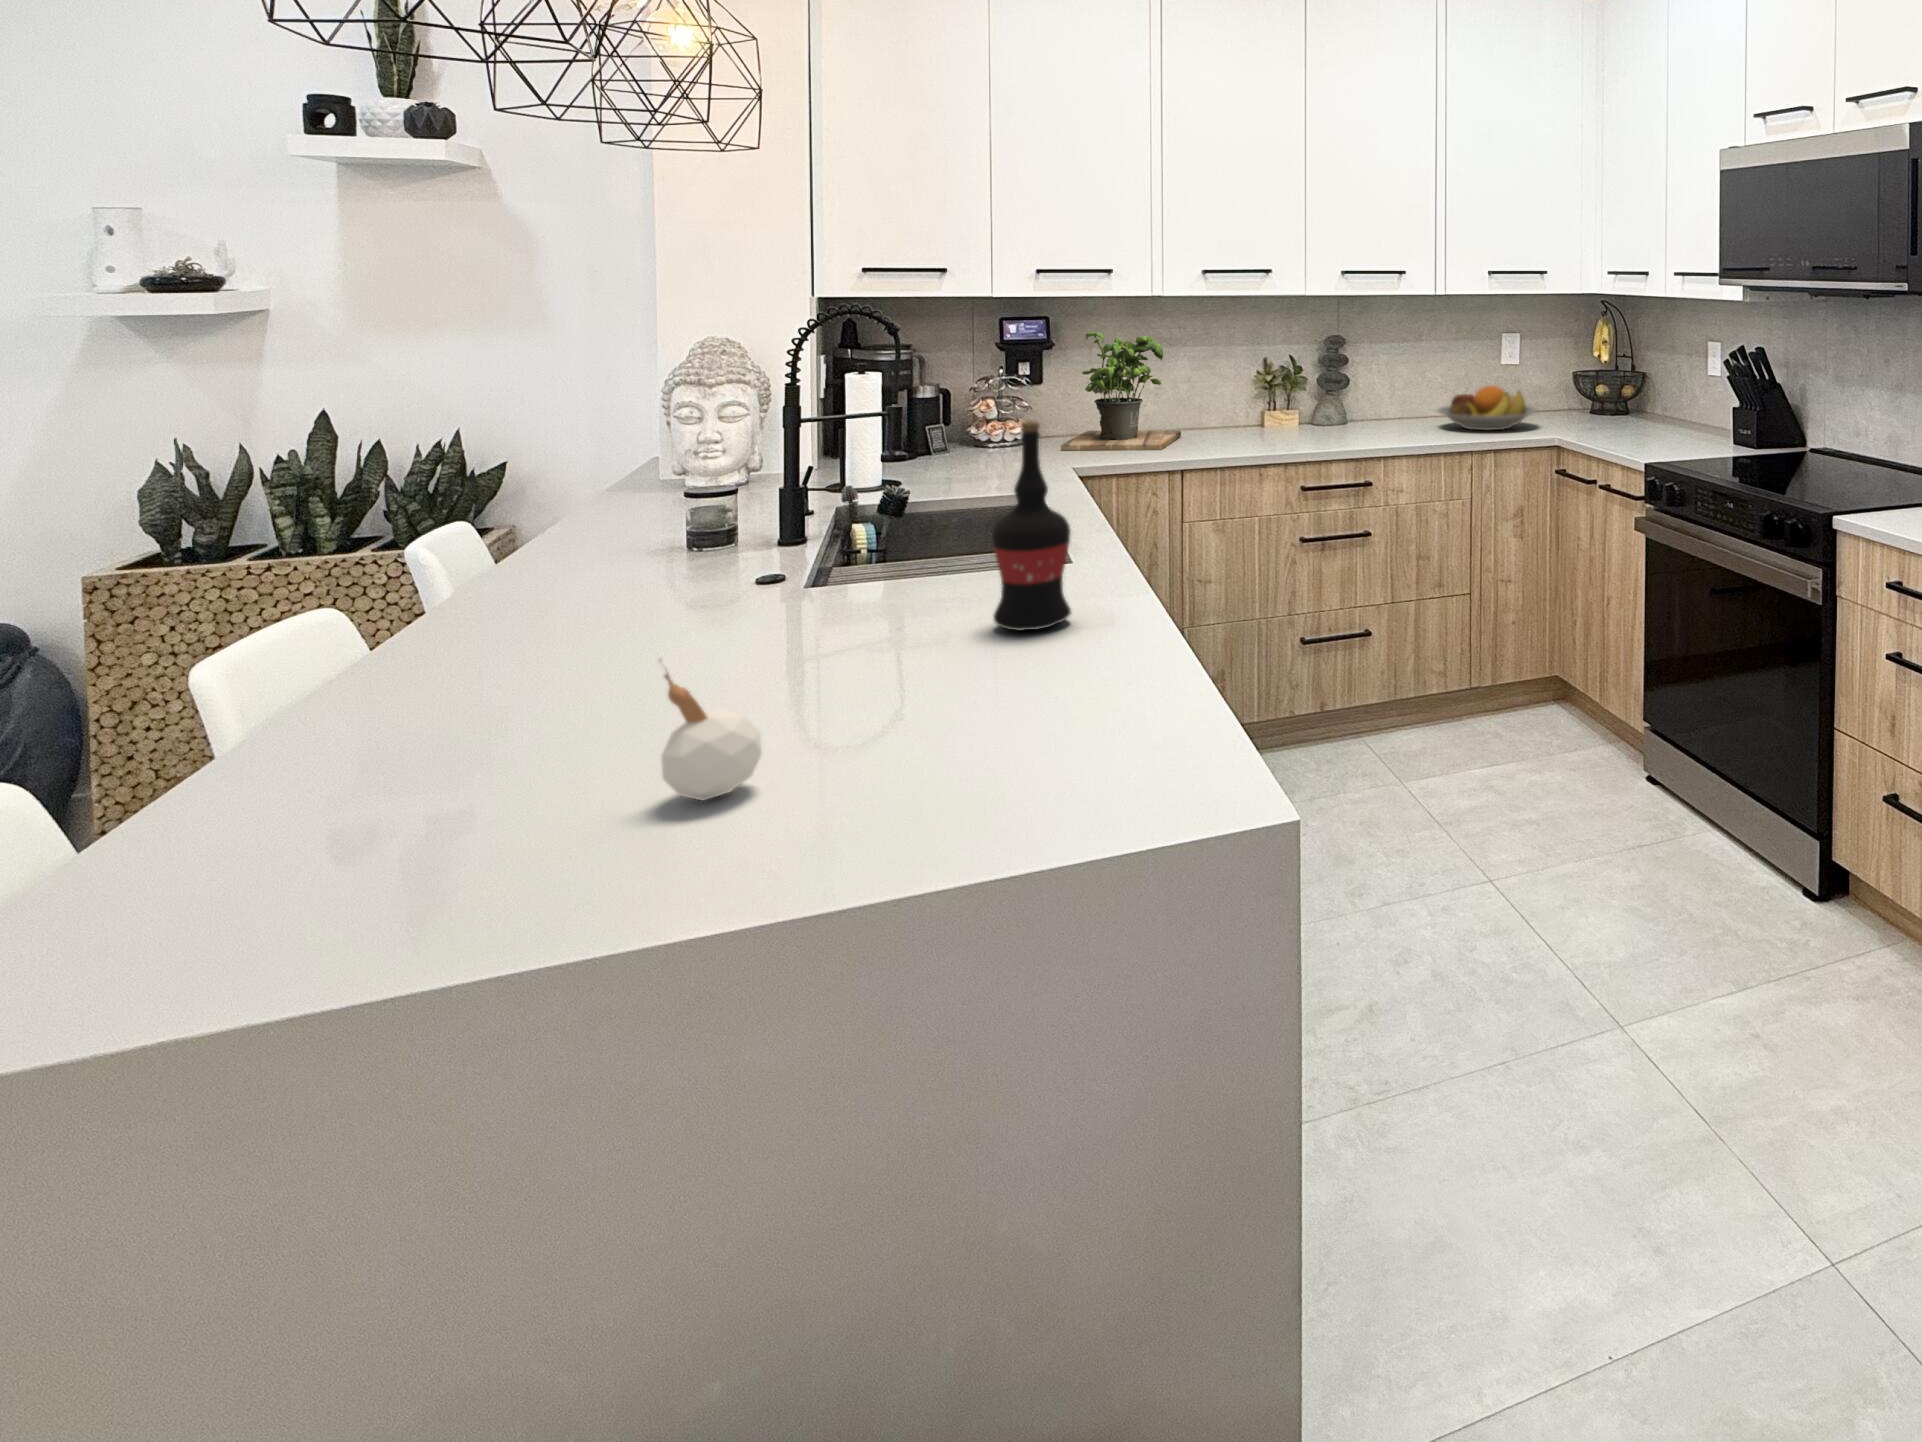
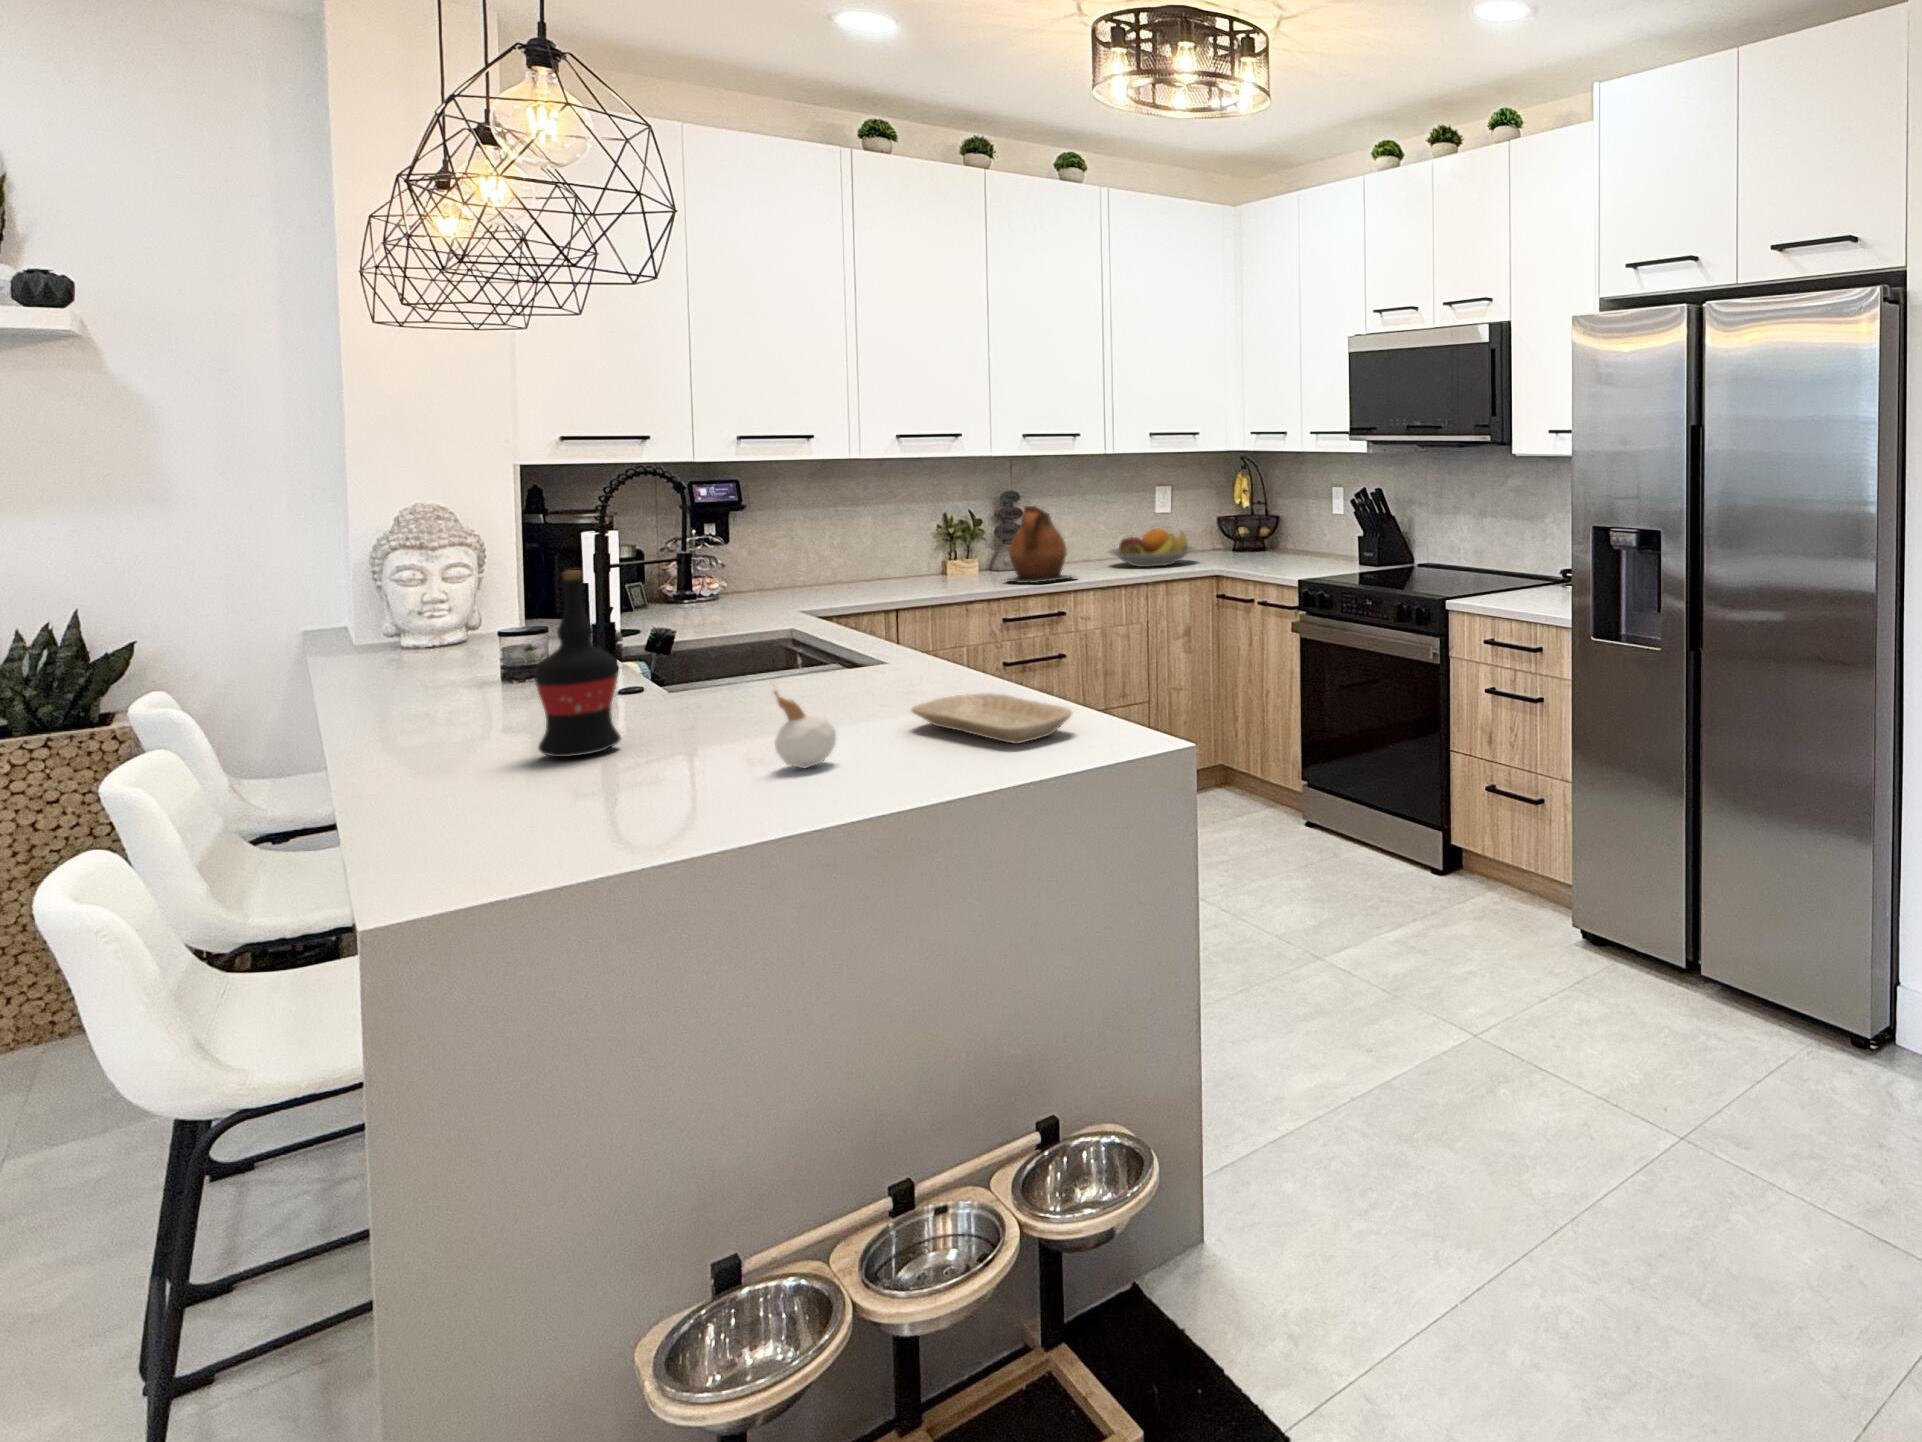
potted plant: present [1061,332,1181,450] -> none [763,492,871,601]
ceramic pitcher: none [1307,355,1392,446] -> present [1009,506,1072,583]
wine bottle: present [992,421,1071,630] -> present [534,570,621,757]
tray: none [935,665,1128,788] -> present [911,693,1072,743]

